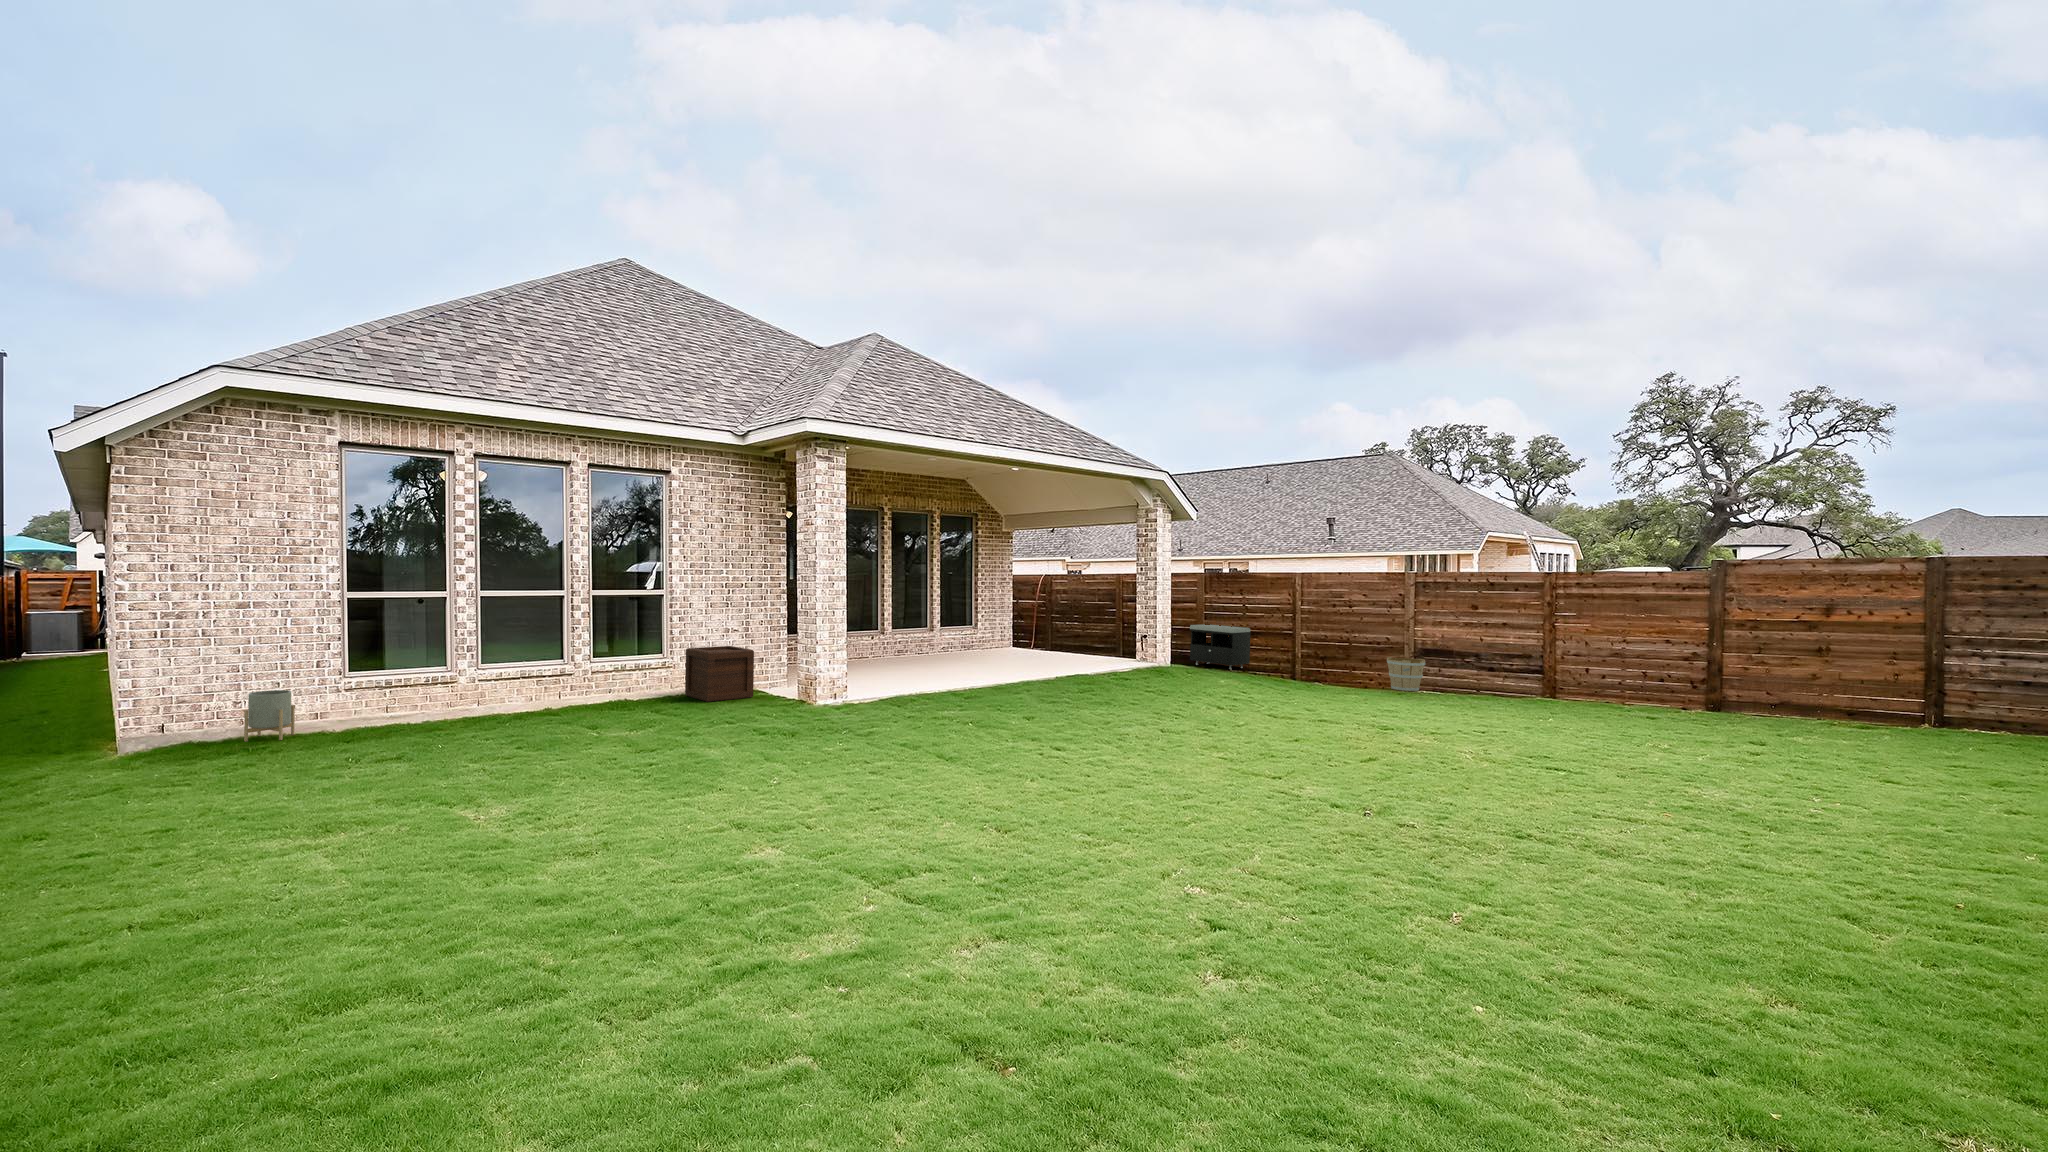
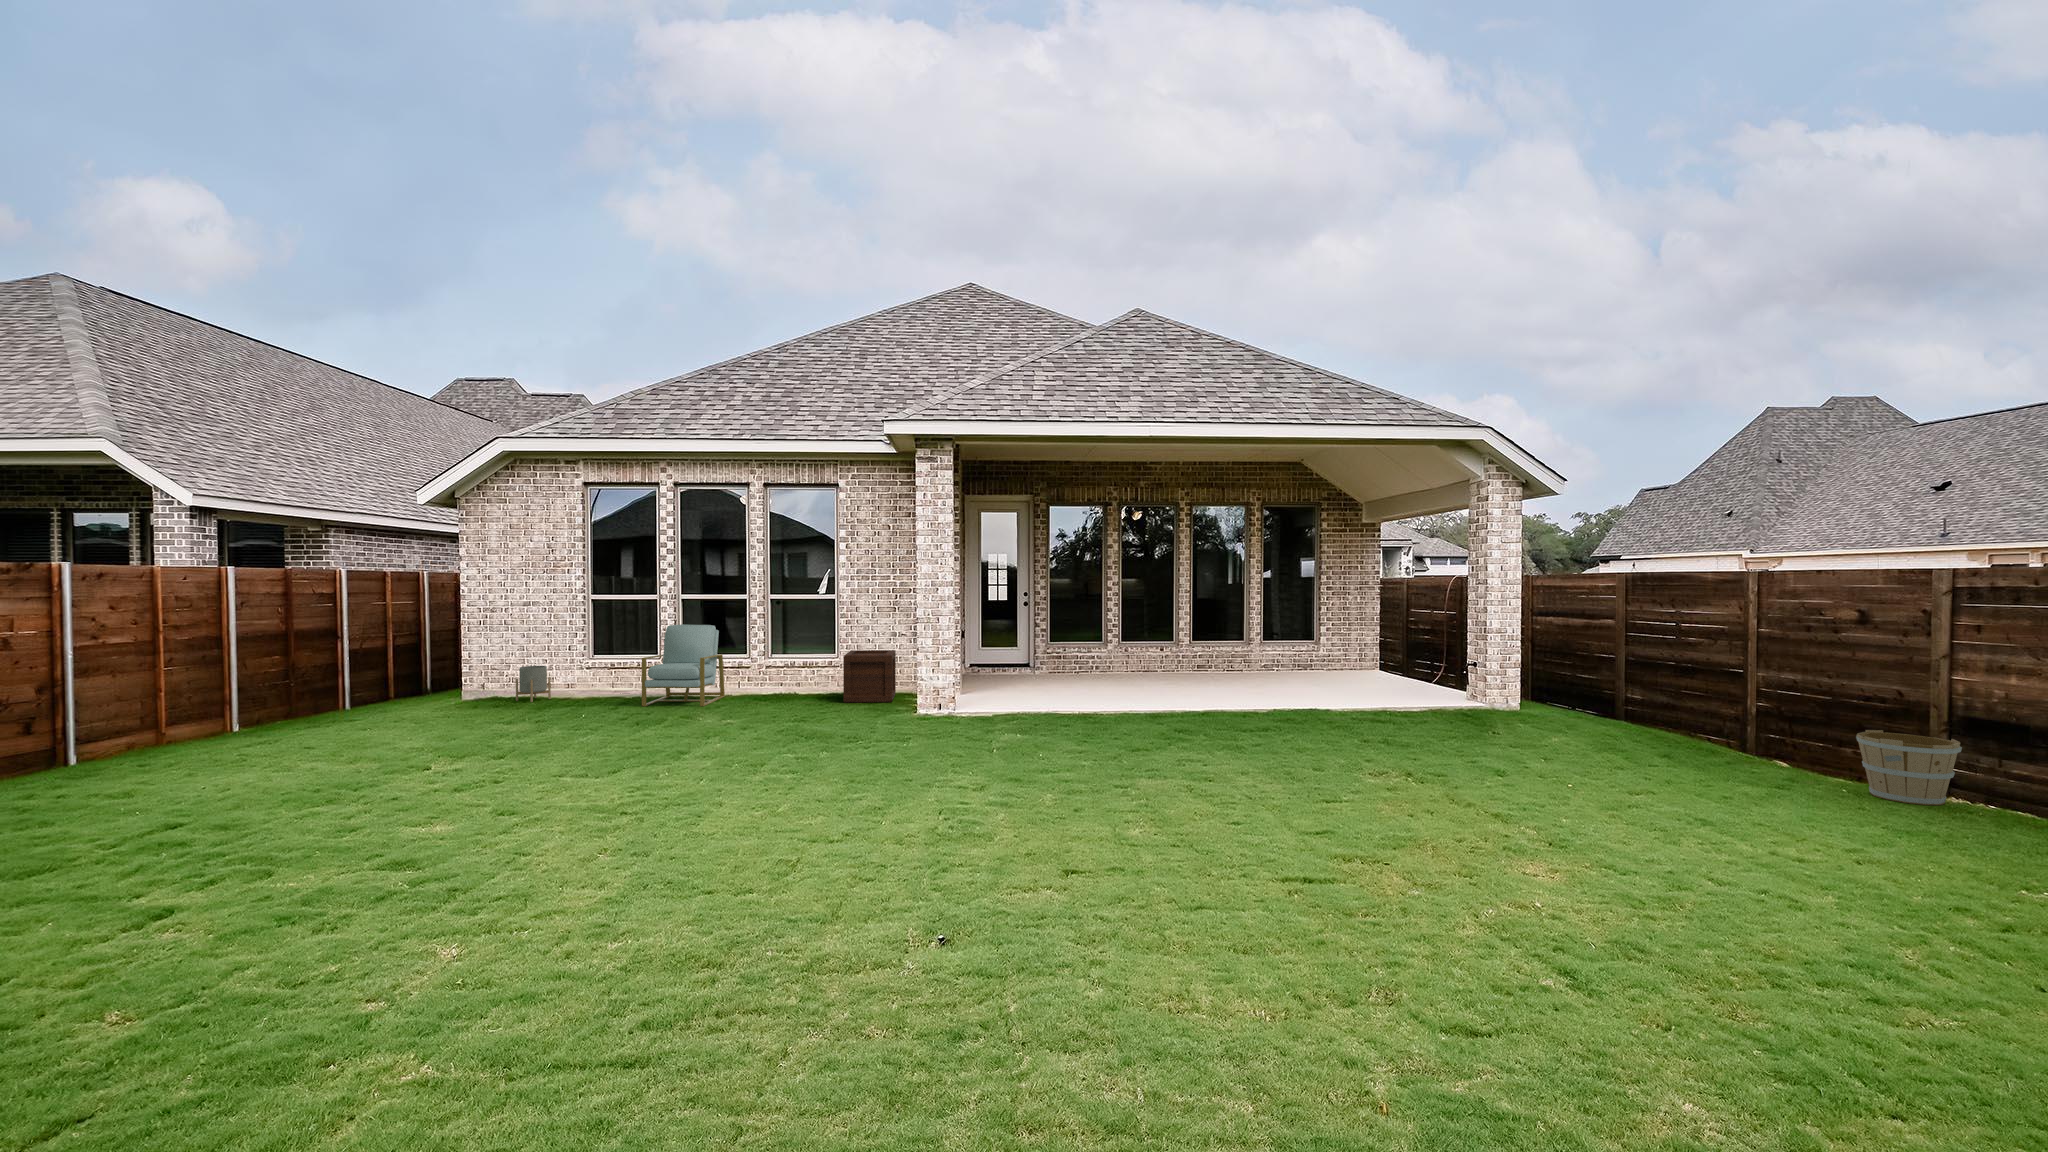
storage bench: present [1190,624,1250,669] -> none [1549,653,1650,725]
chair: none [465,627,563,727] -> present [642,624,725,706]

